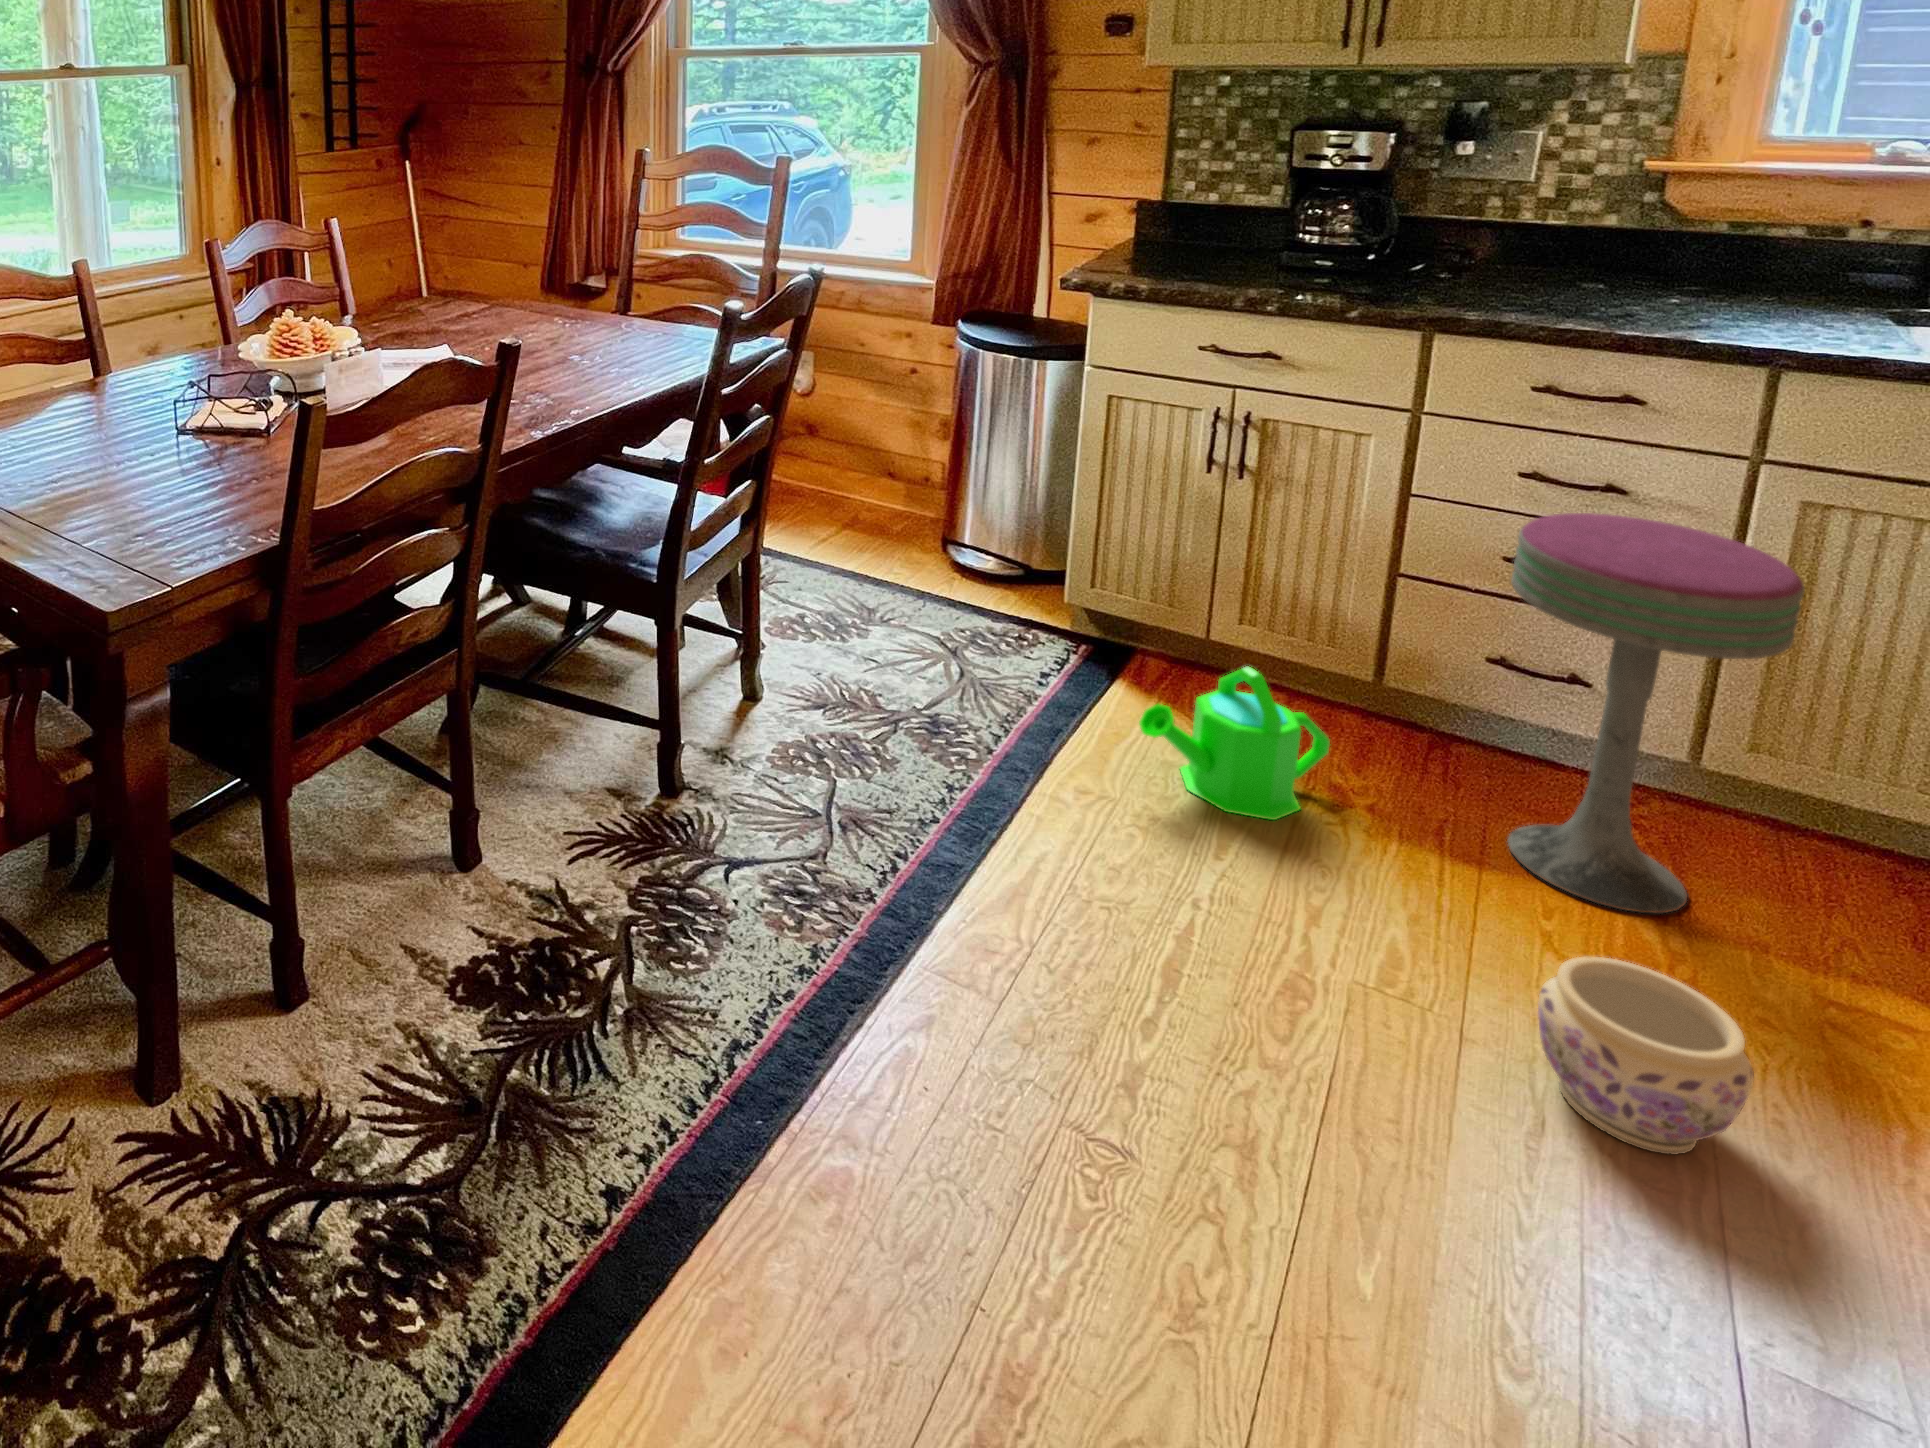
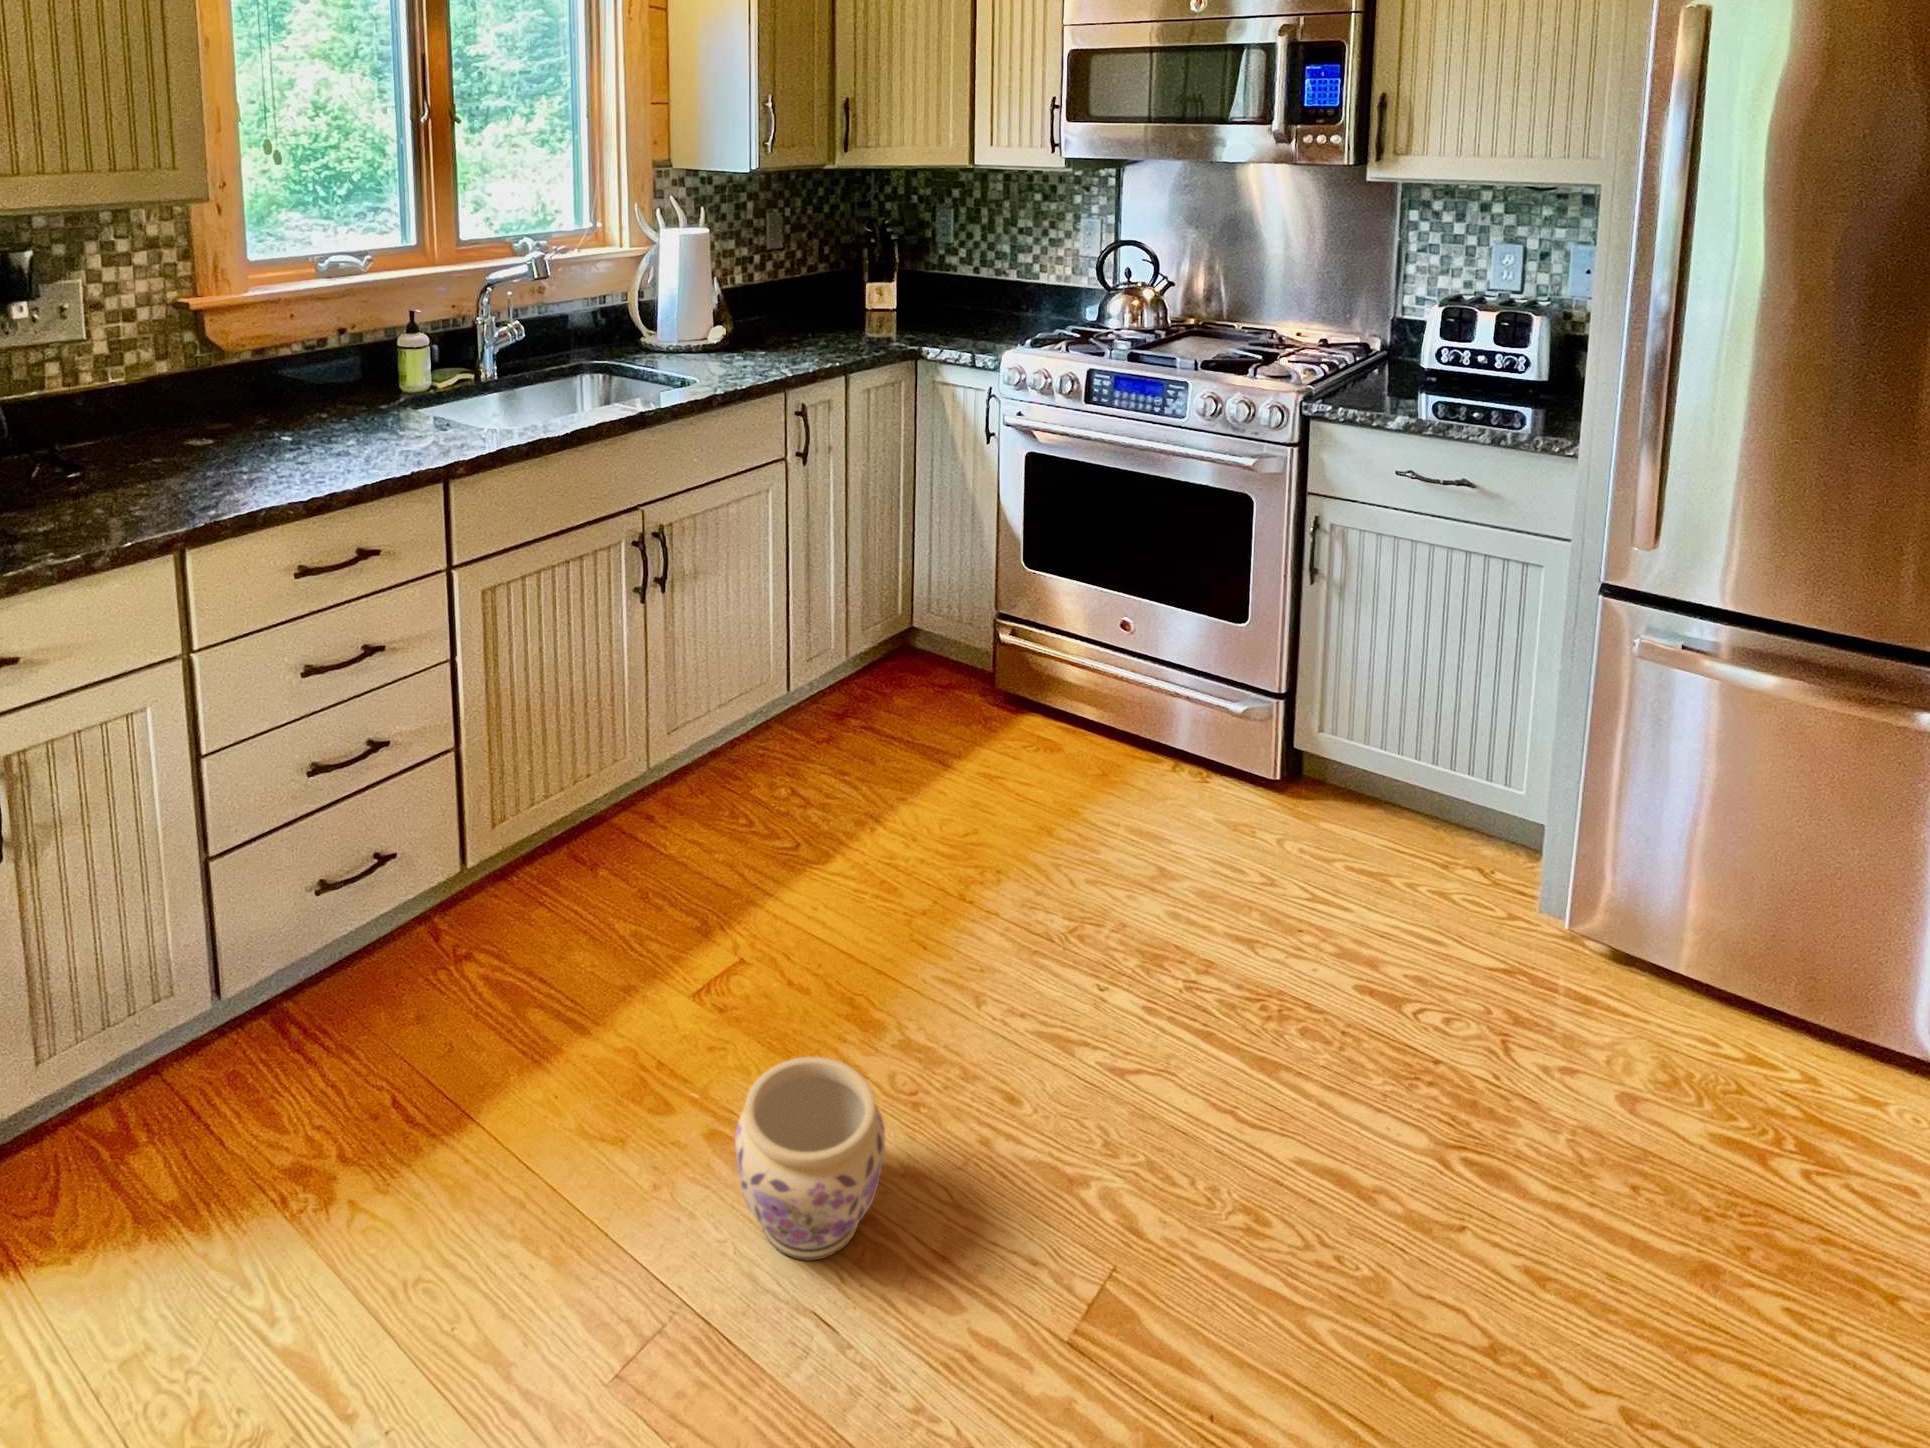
bar stool: present [1508,513,1805,913] -> none [392,644,608,1075]
watering can: present [1139,667,1330,820] -> none [140,1107,327,1364]

